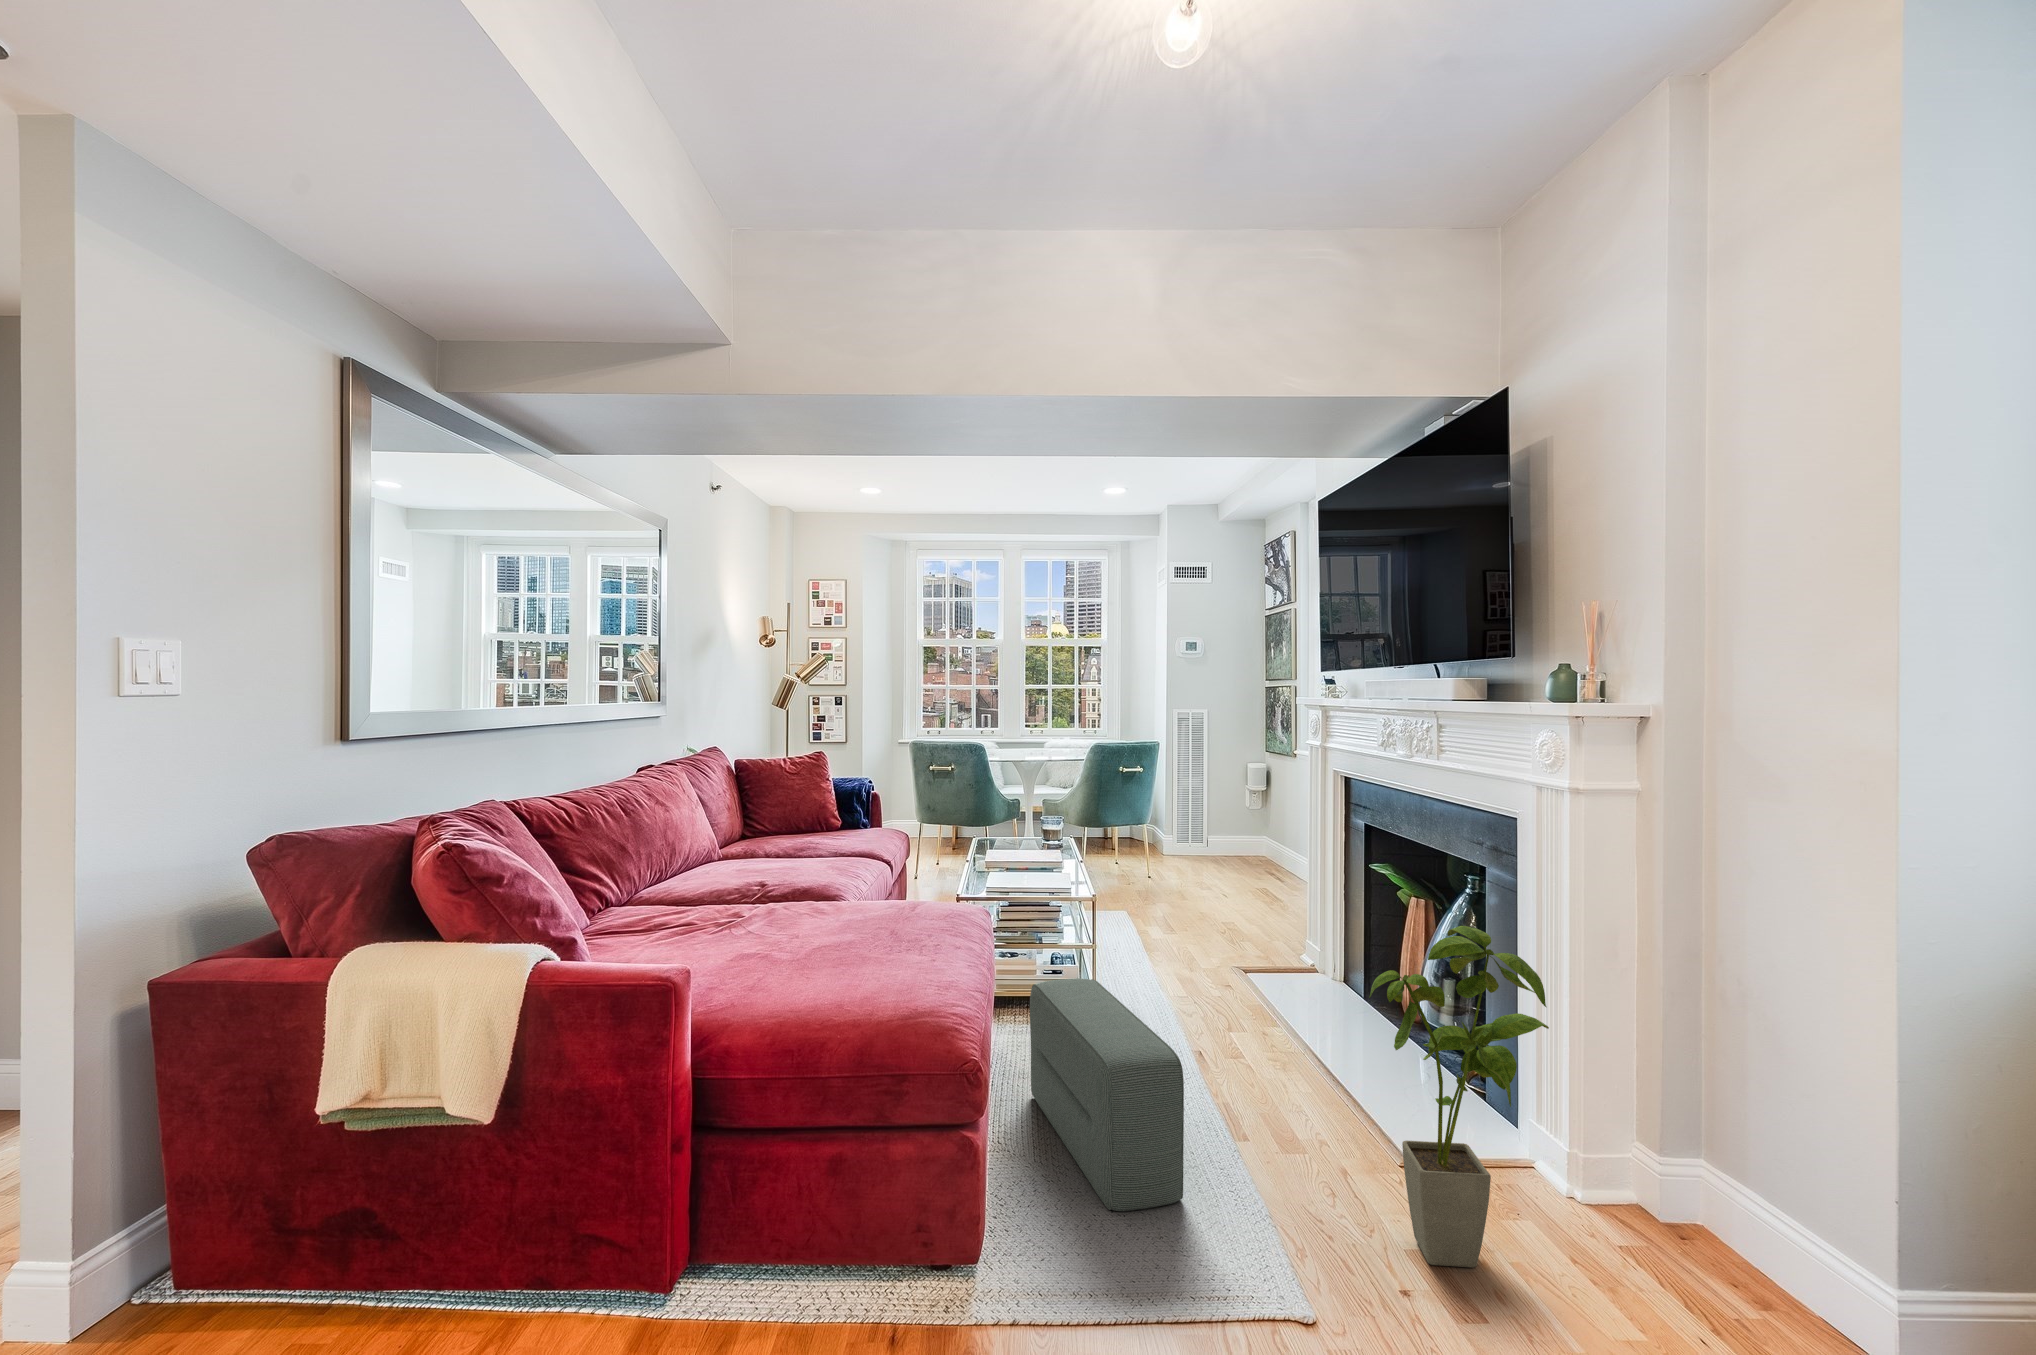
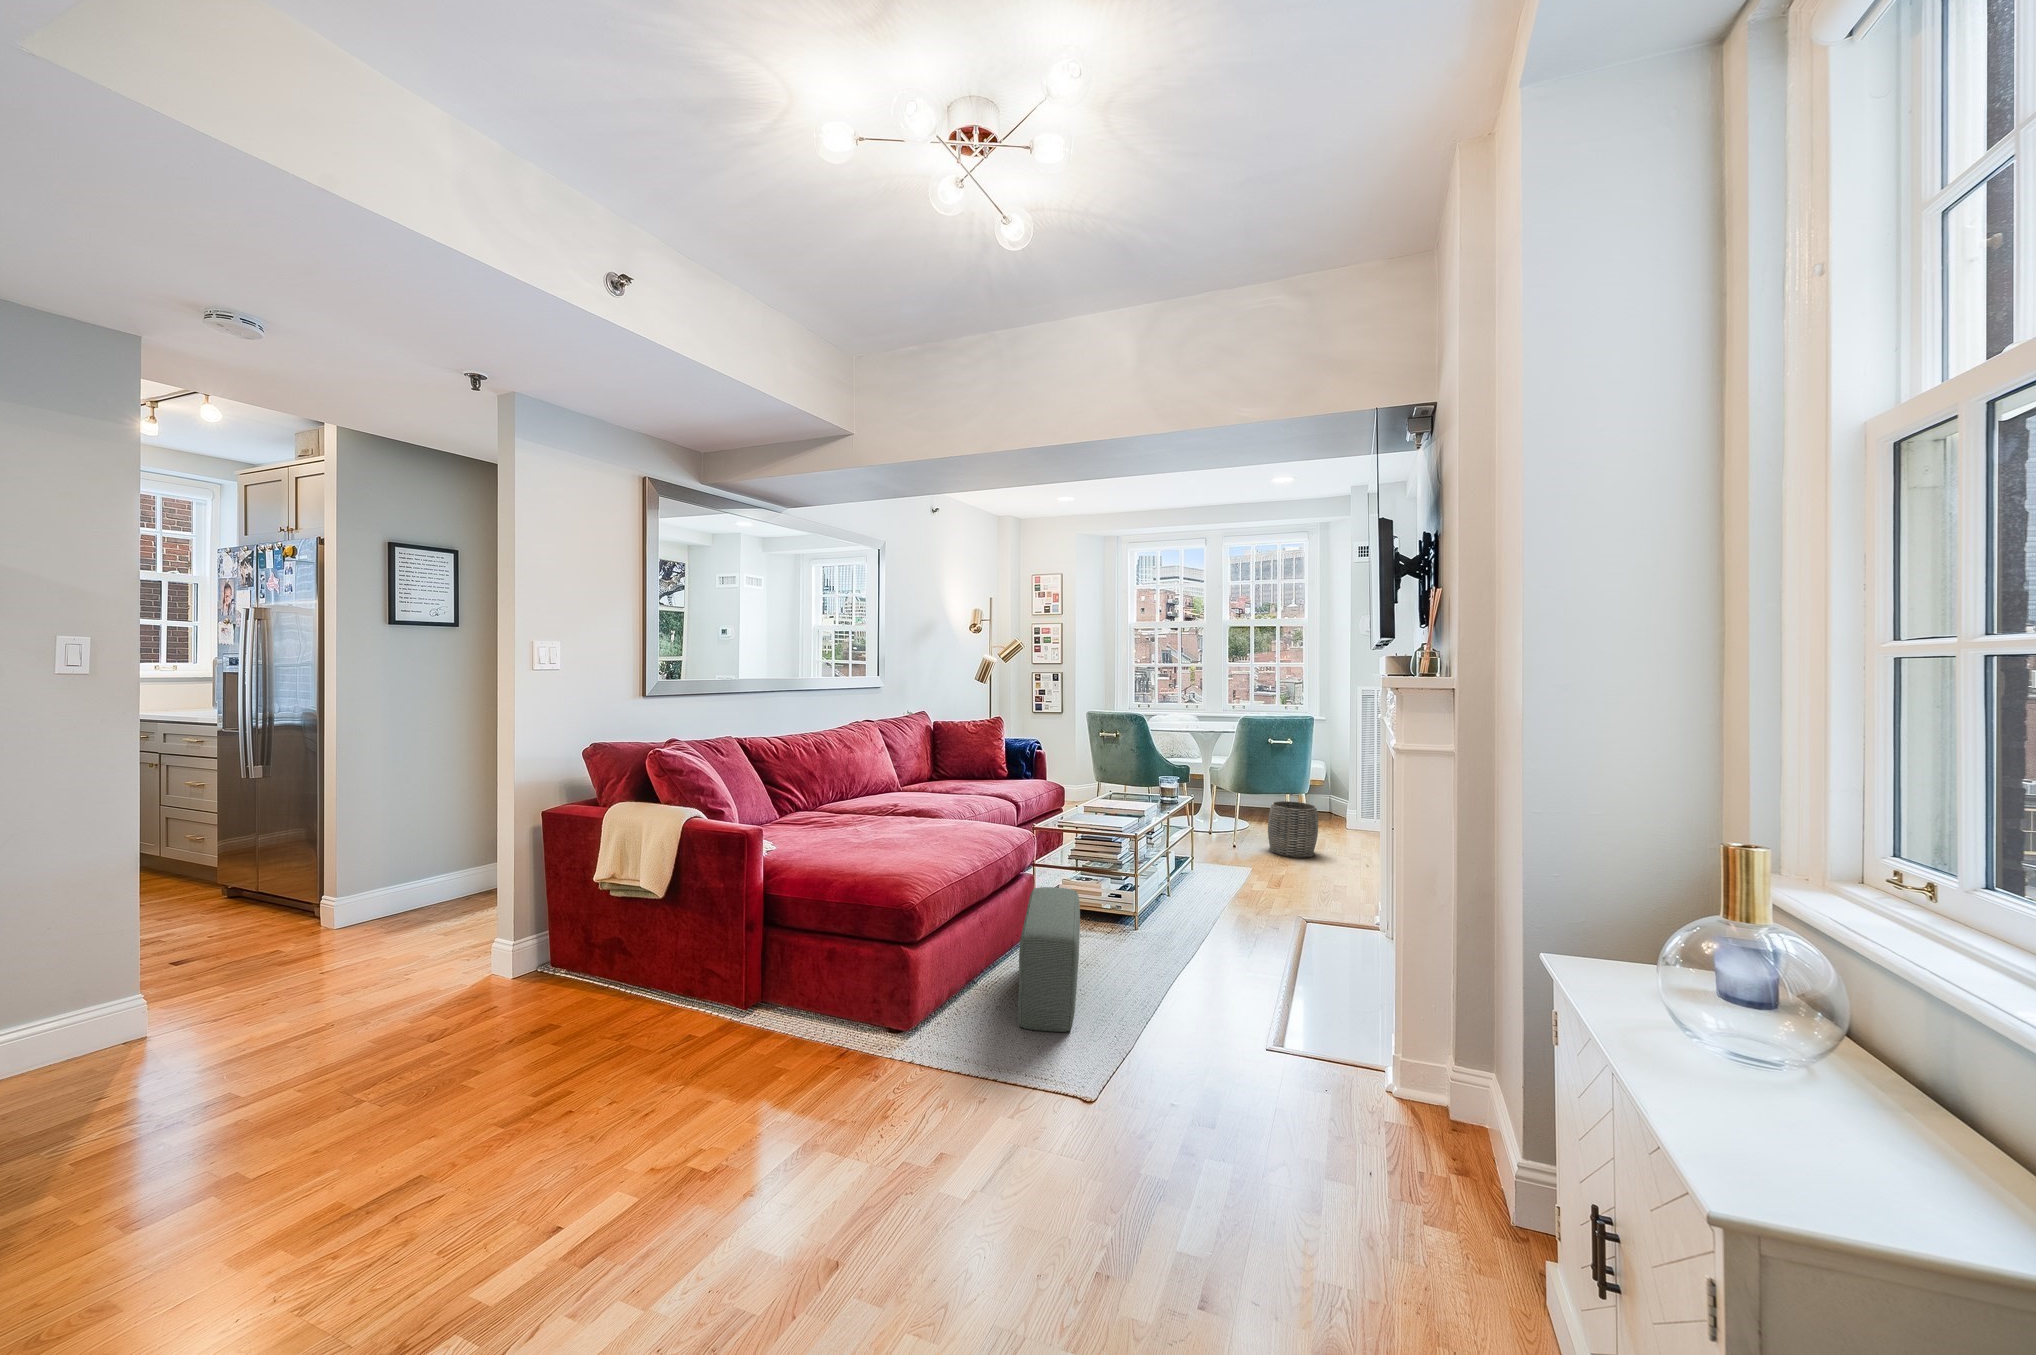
woven basket: none [1155,830,1212,896] -> present [1268,801,1318,858]
house plant: present [1370,926,1549,1267] -> none [1179,872,1305,1100]

